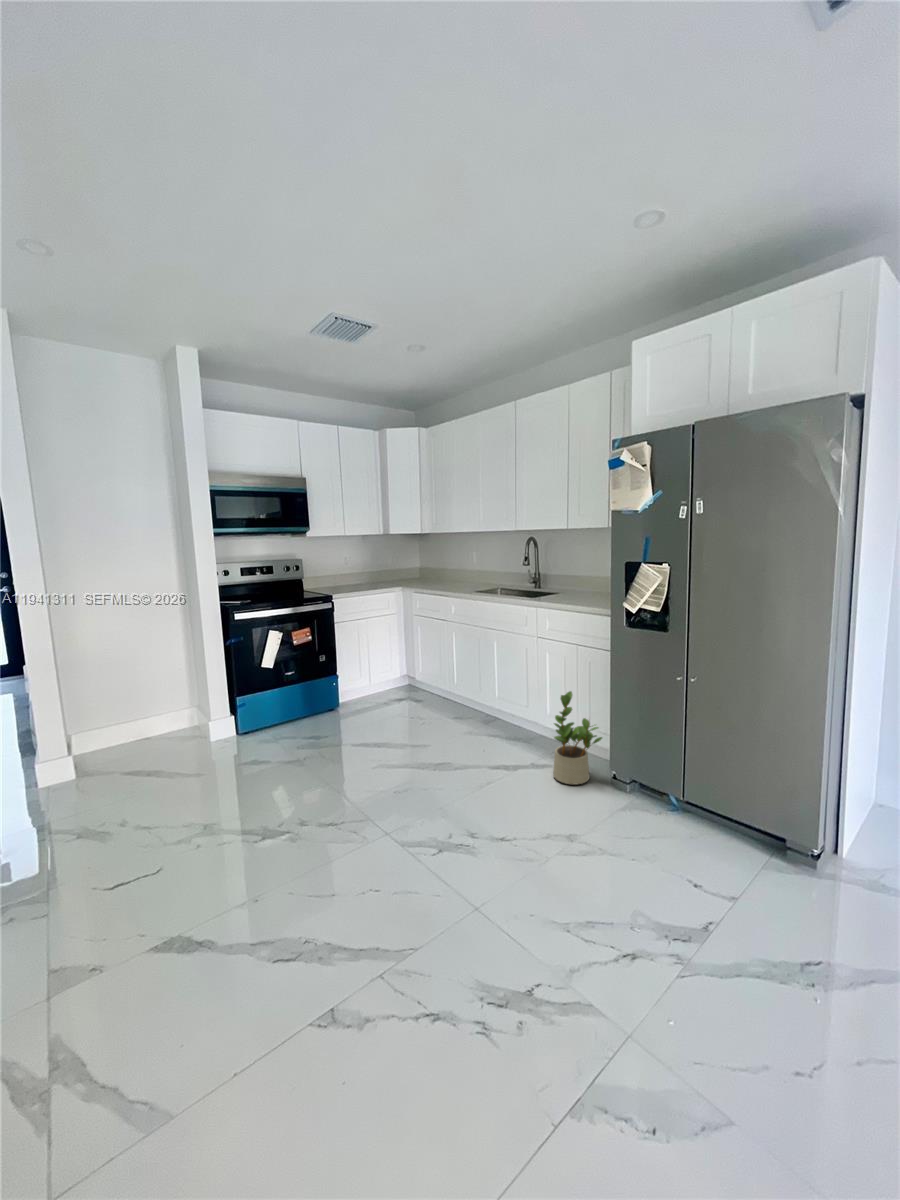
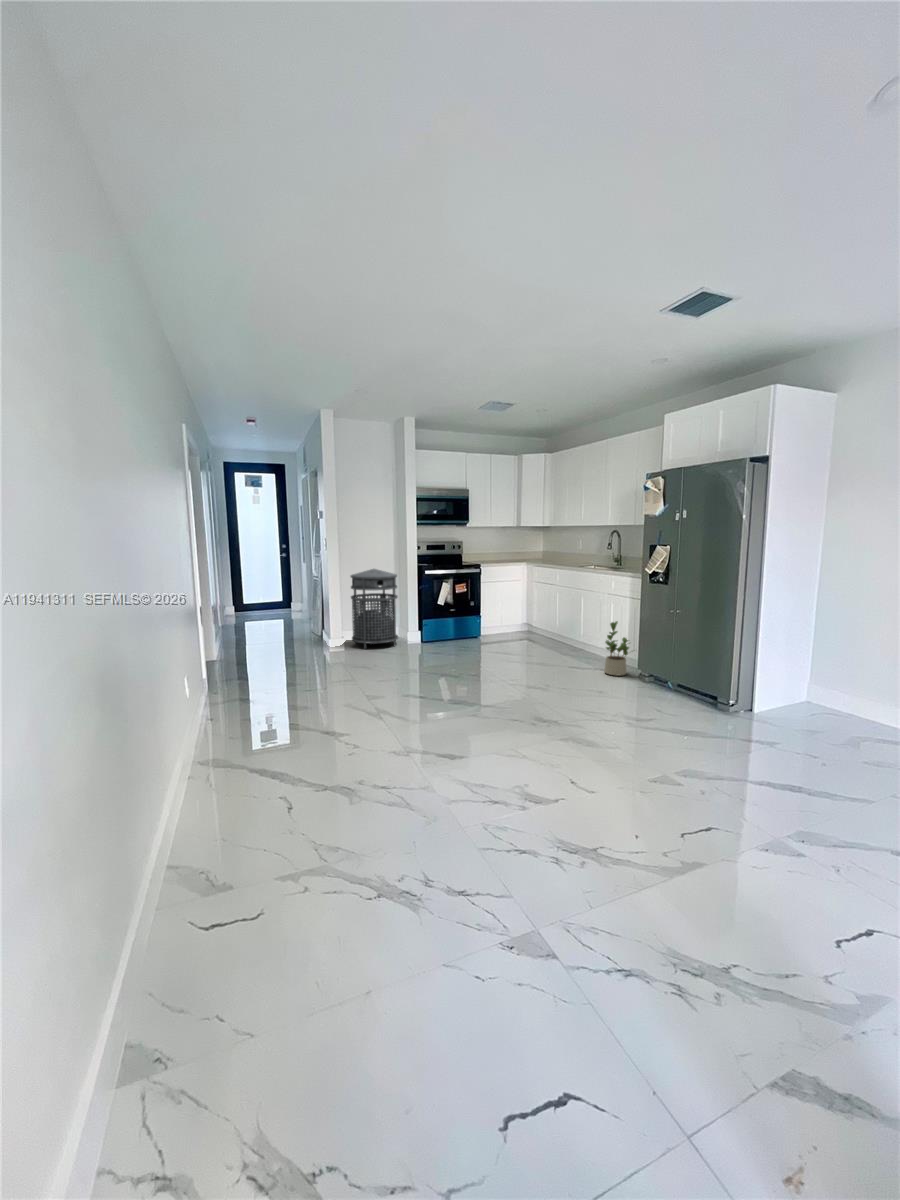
trash can: none [85,618,194,769] -> present [351,569,398,649]

